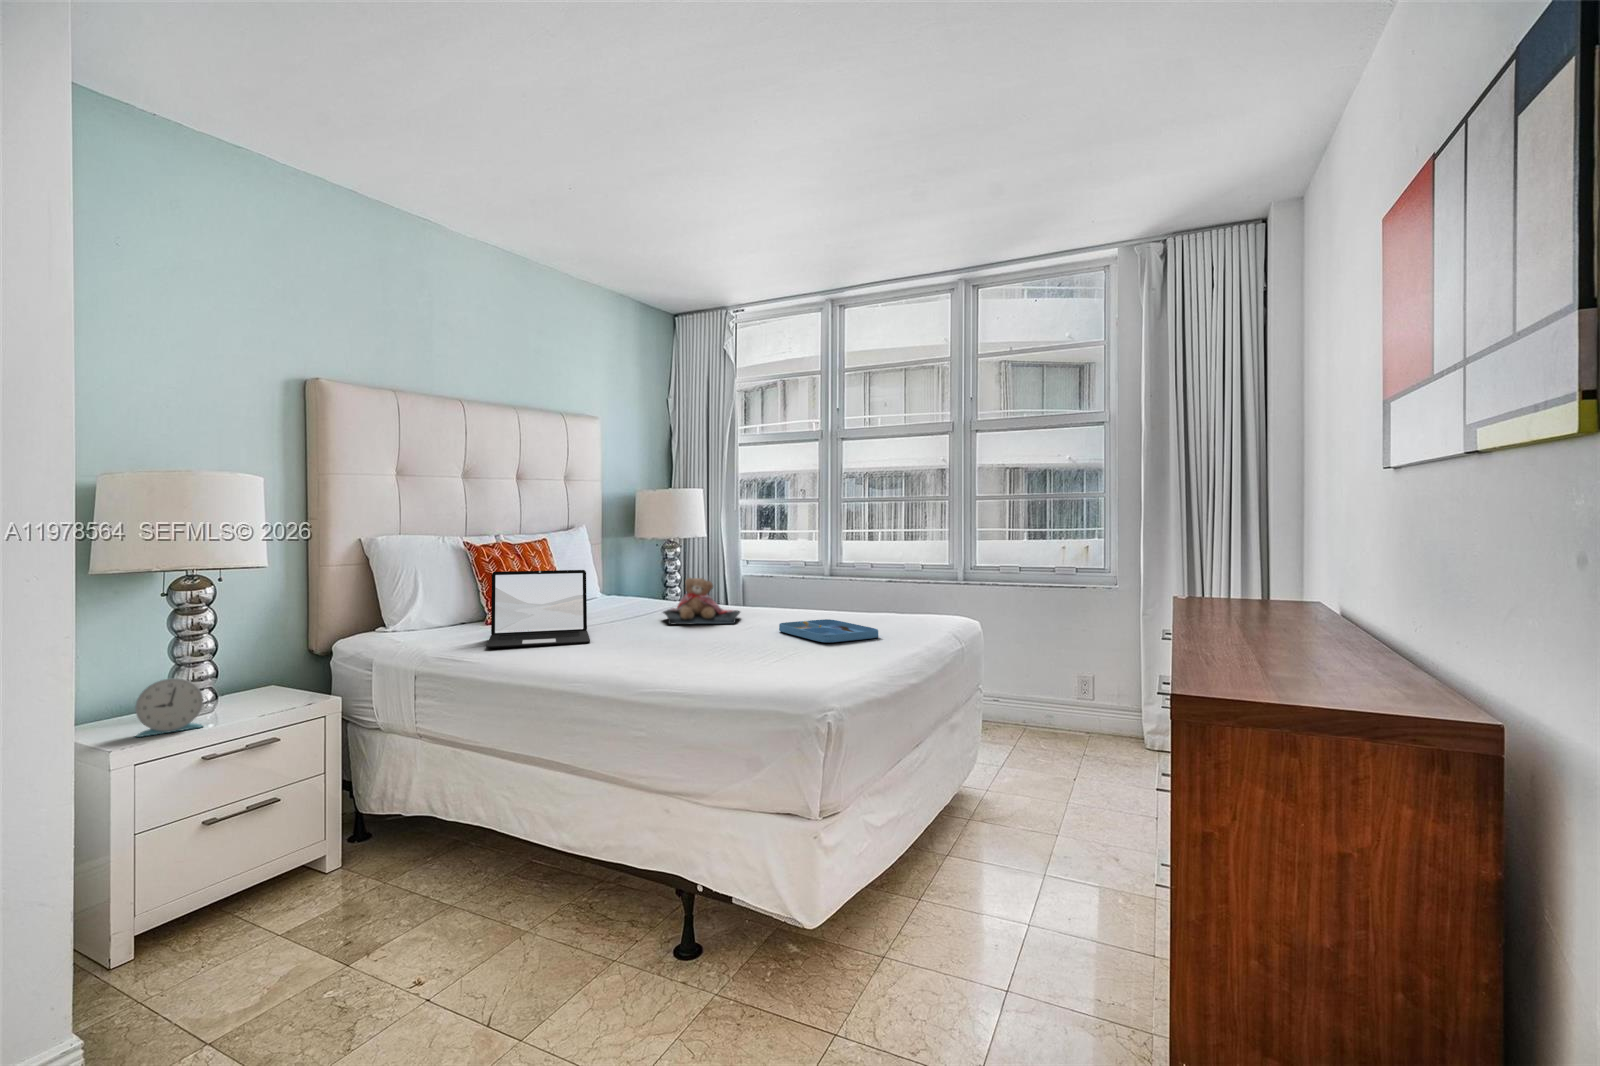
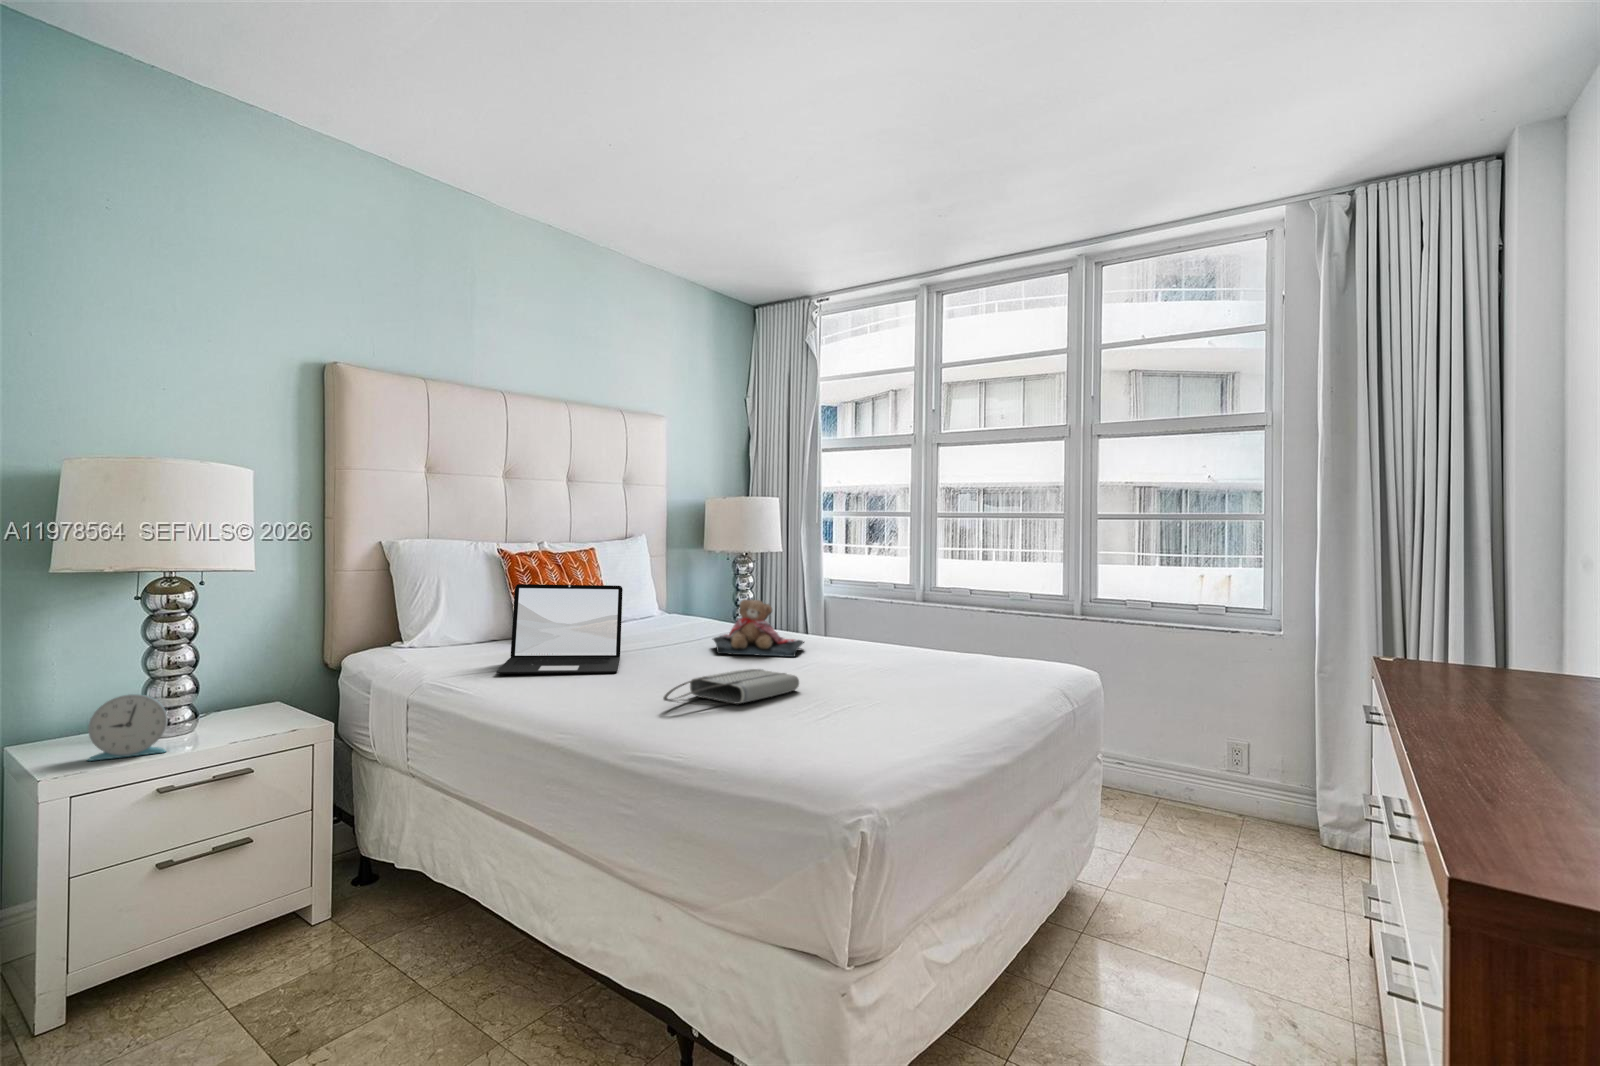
tray: present [779,619,878,643] -> none [845,657,969,688]
tote bag: none [644,633,747,661] -> present [663,669,799,704]

